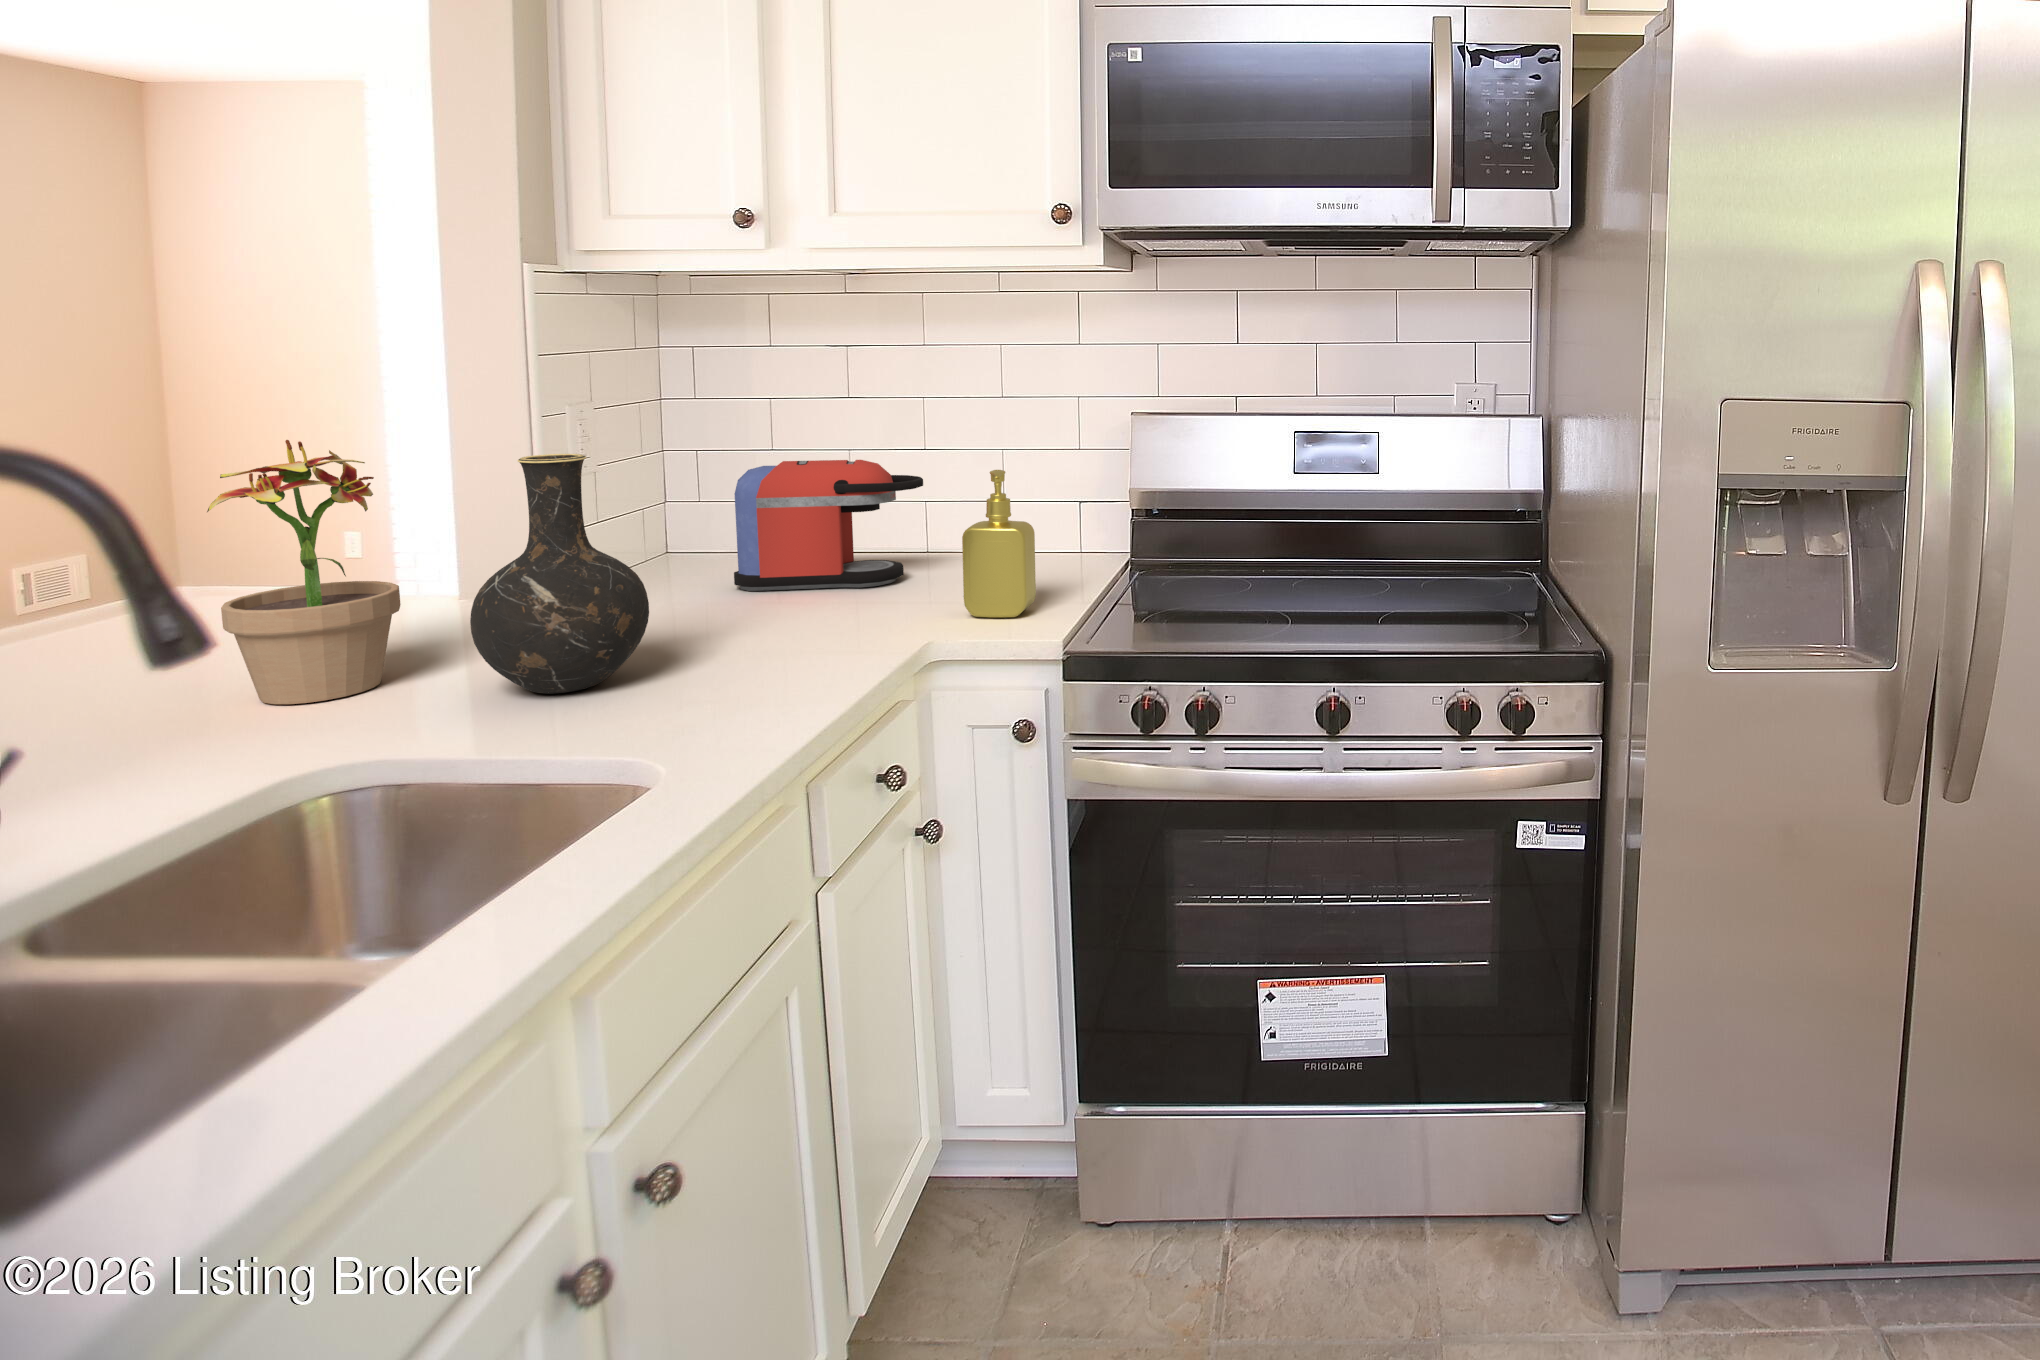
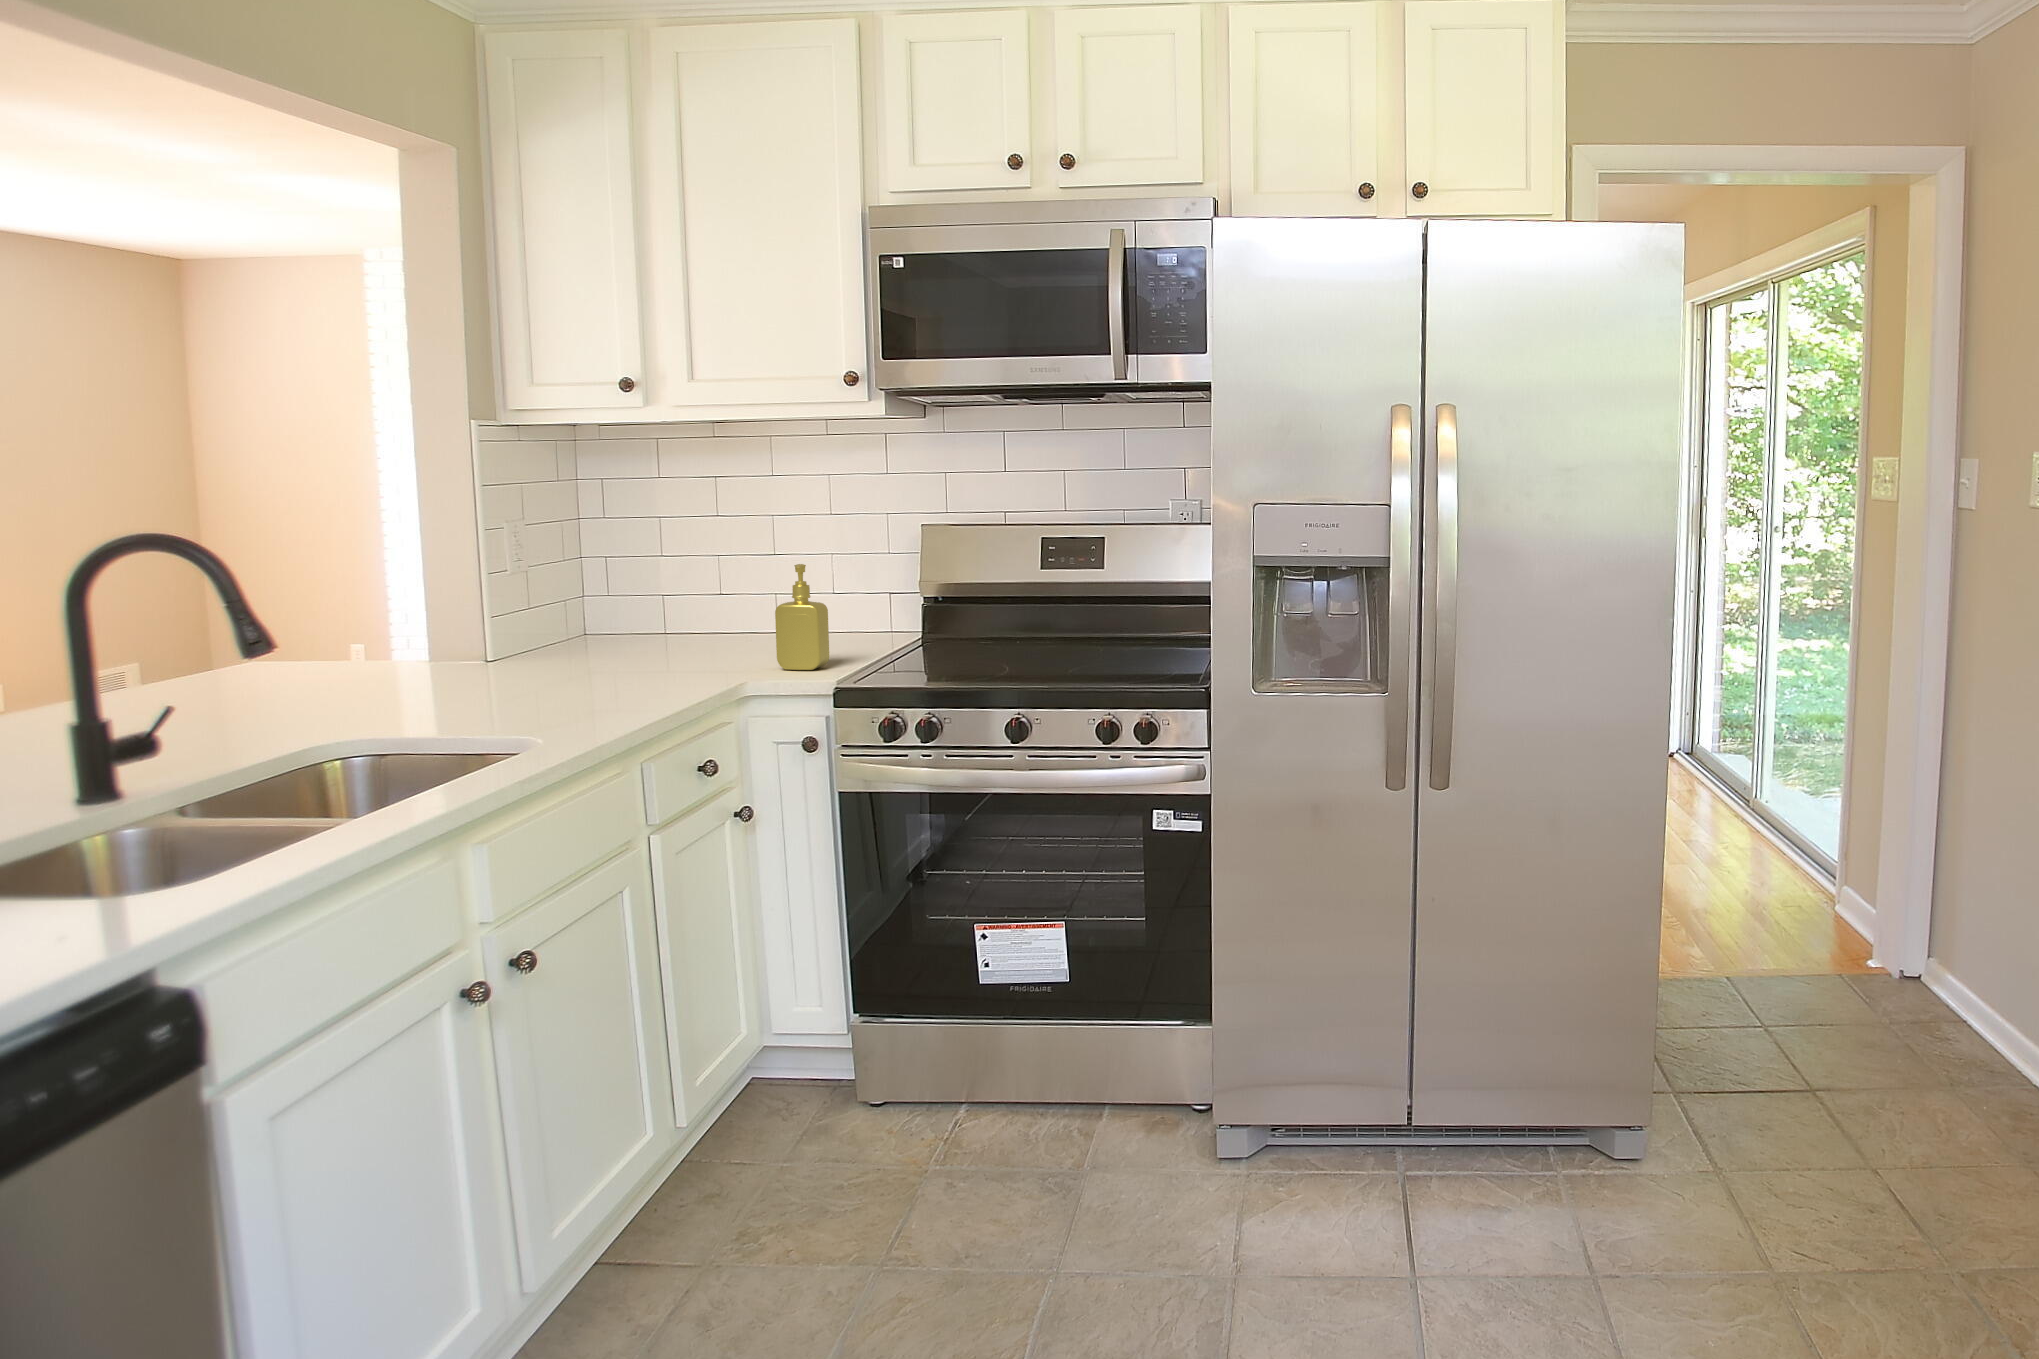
potted plant: present [207,440,401,704] -> none [298,528,407,695]
vase: present [470,454,649,694] -> none [451,540,560,694]
coffee maker: present [734,460,923,591] -> none [623,563,757,657]

